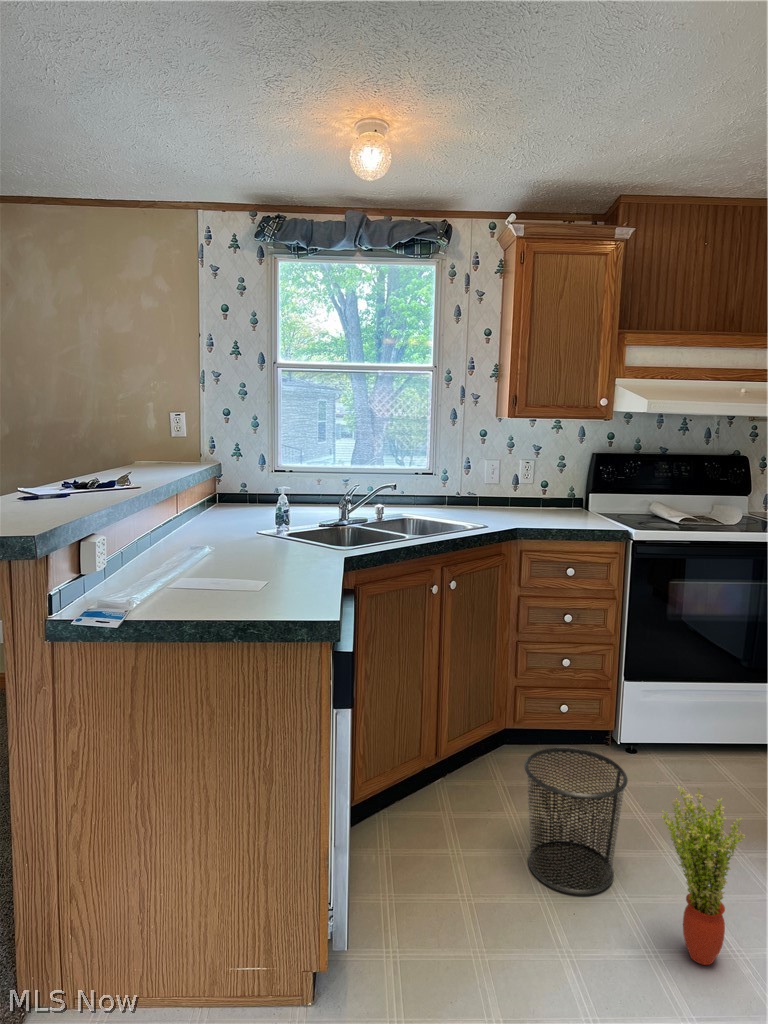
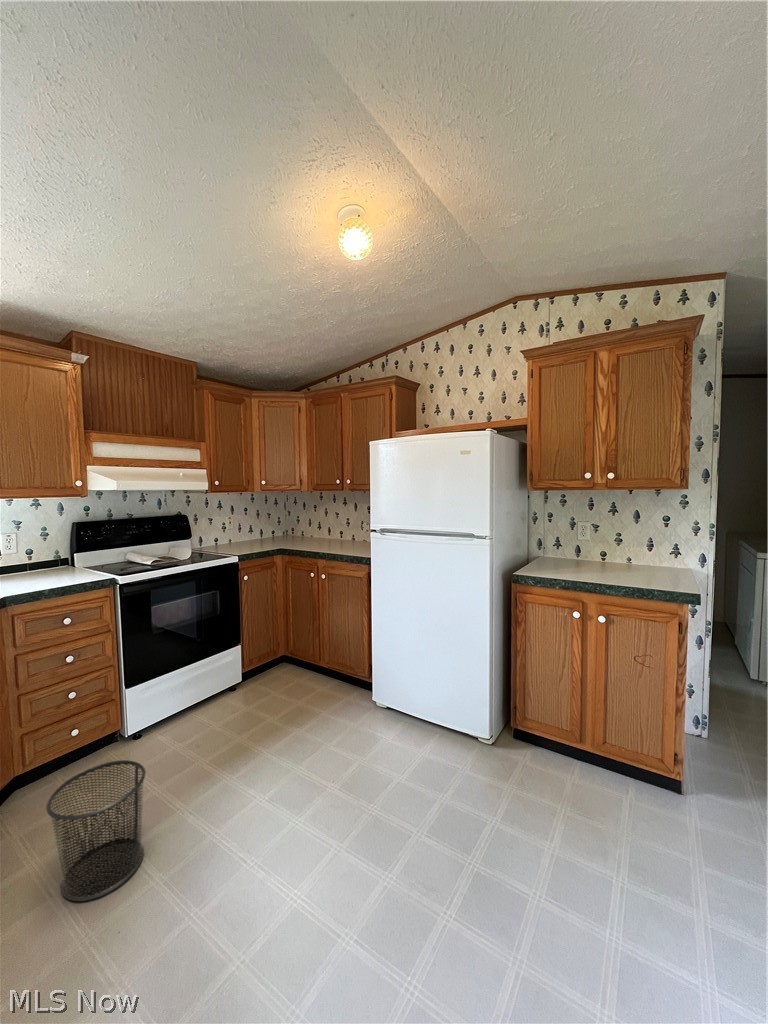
potted plant: present [662,786,745,965] -> none [179,750,237,874]

